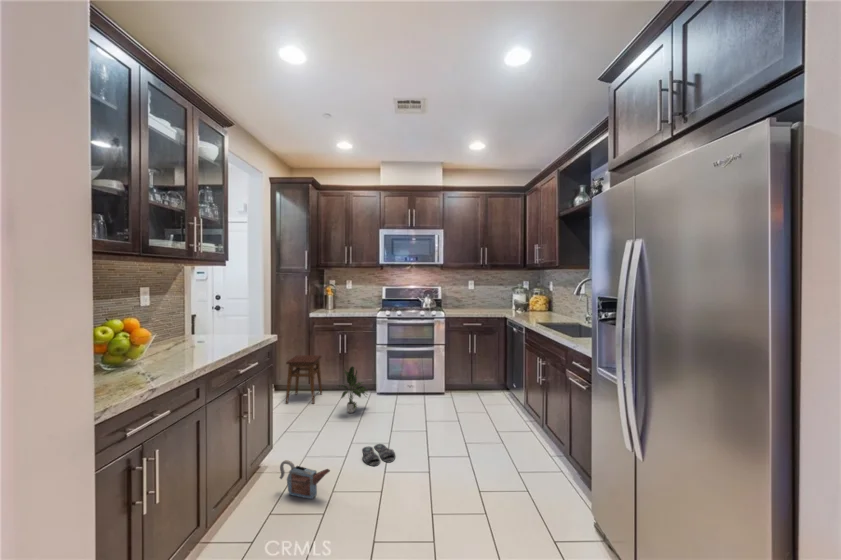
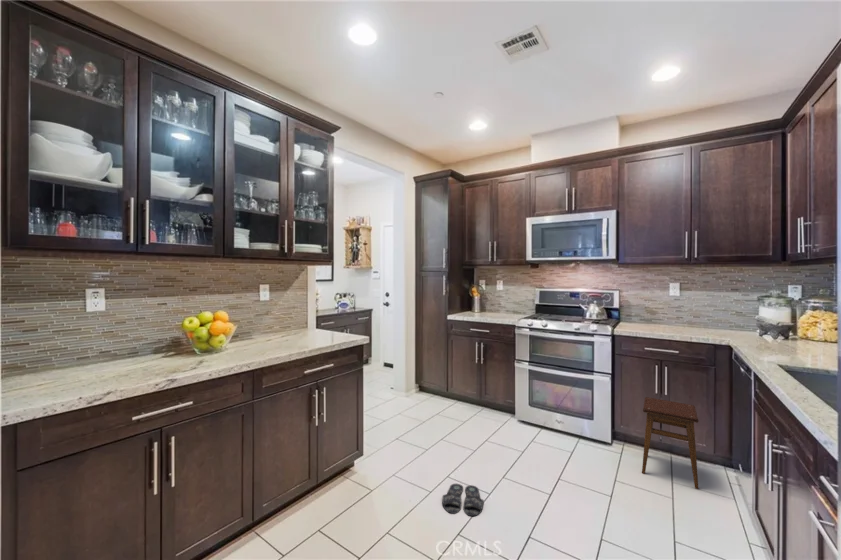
stool: present [286,355,322,404] -> present [642,397,698,489]
potted plant: present [339,367,368,413] -> none [452,381,492,436]
watering can: present [280,460,330,499] -> none [347,469,380,524]

